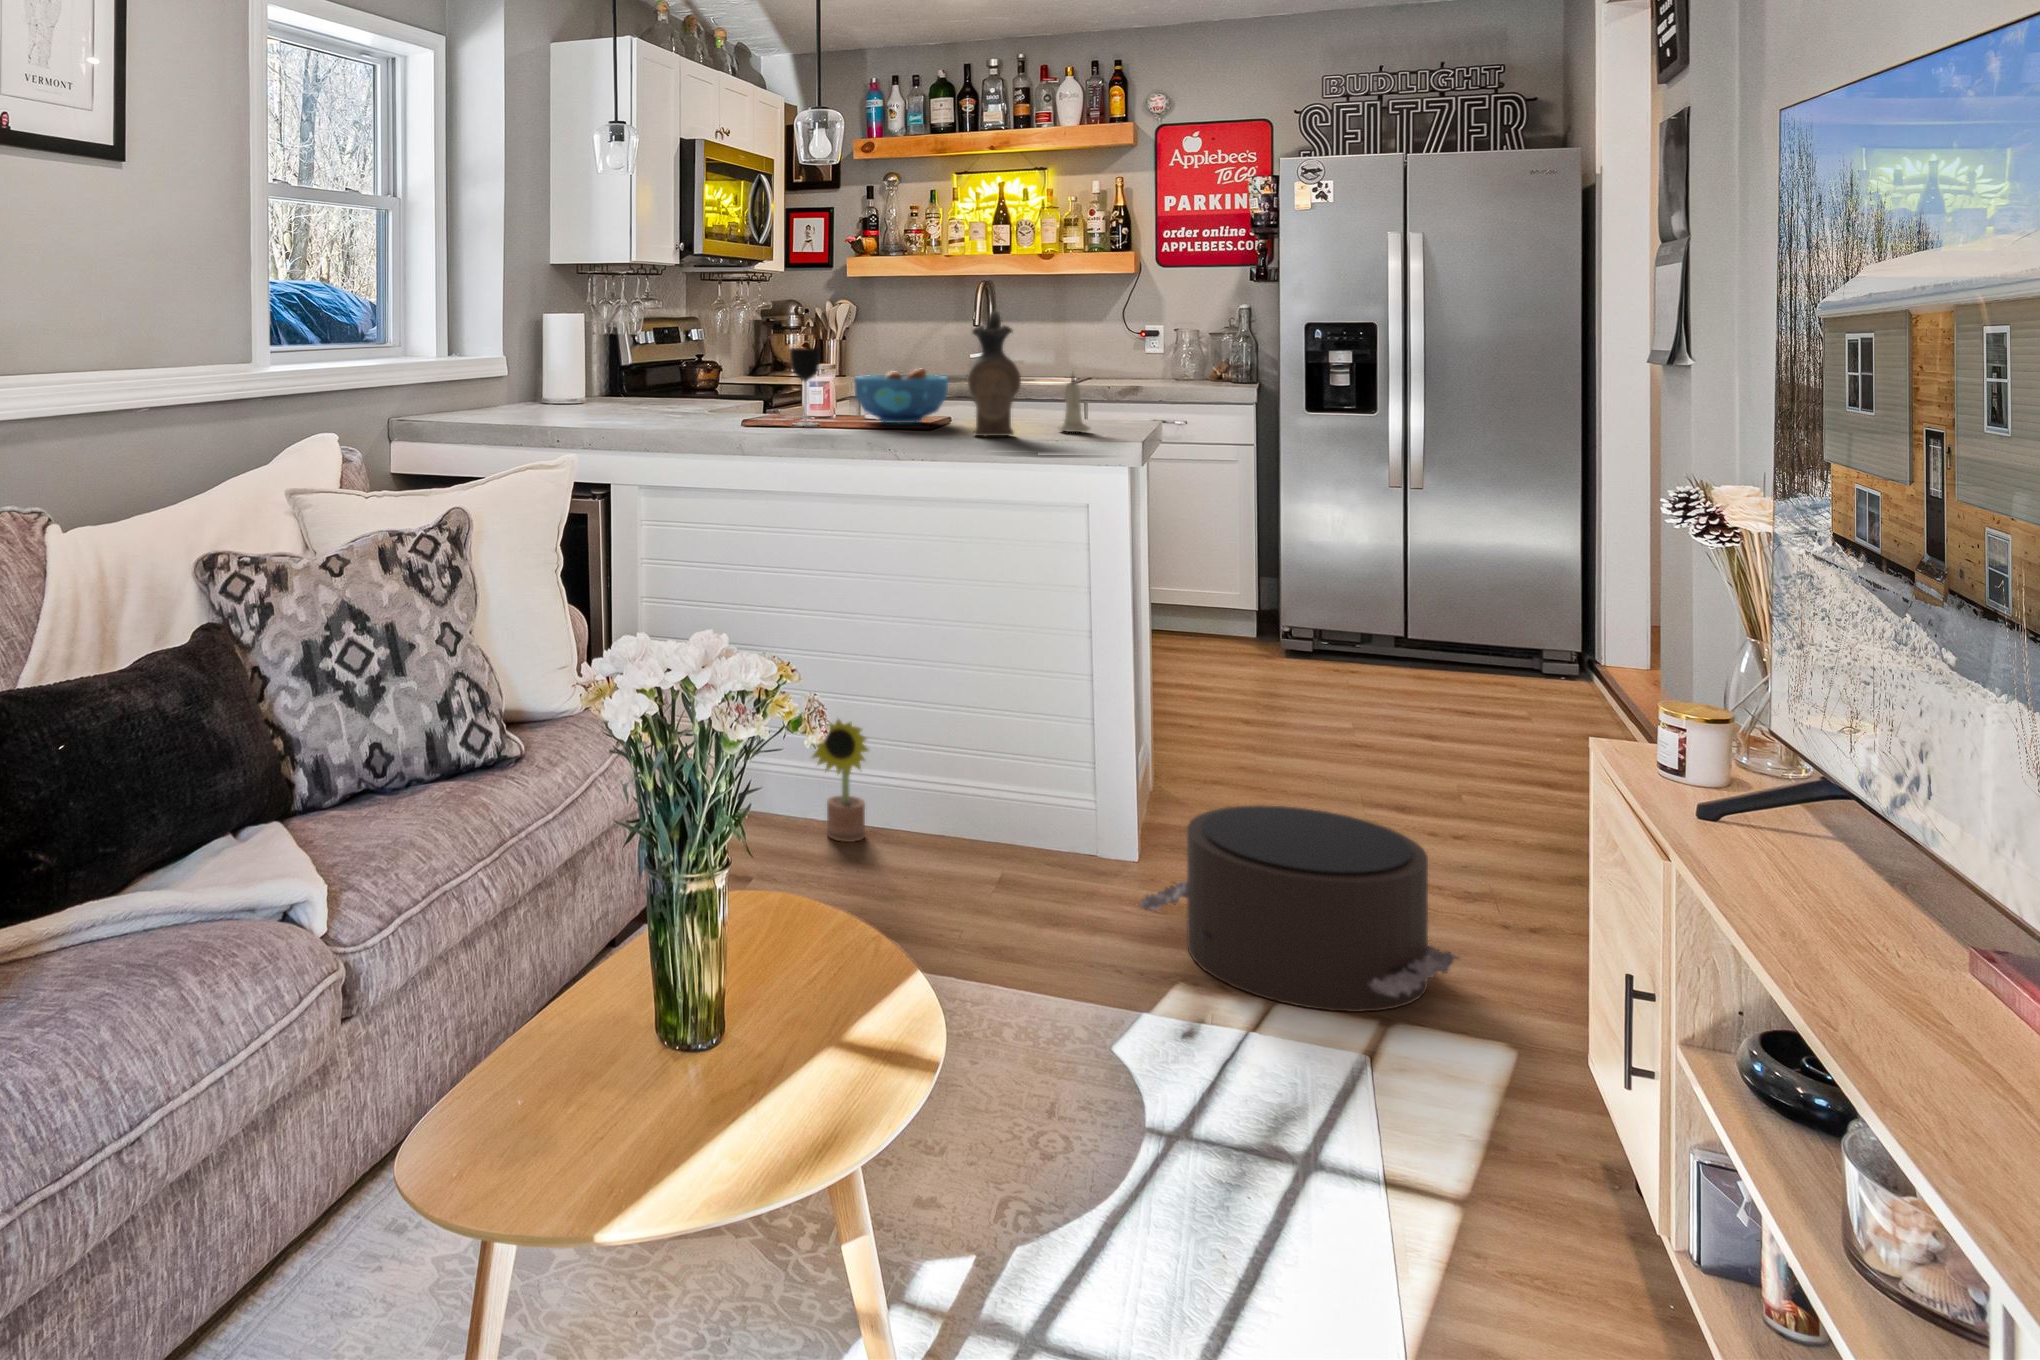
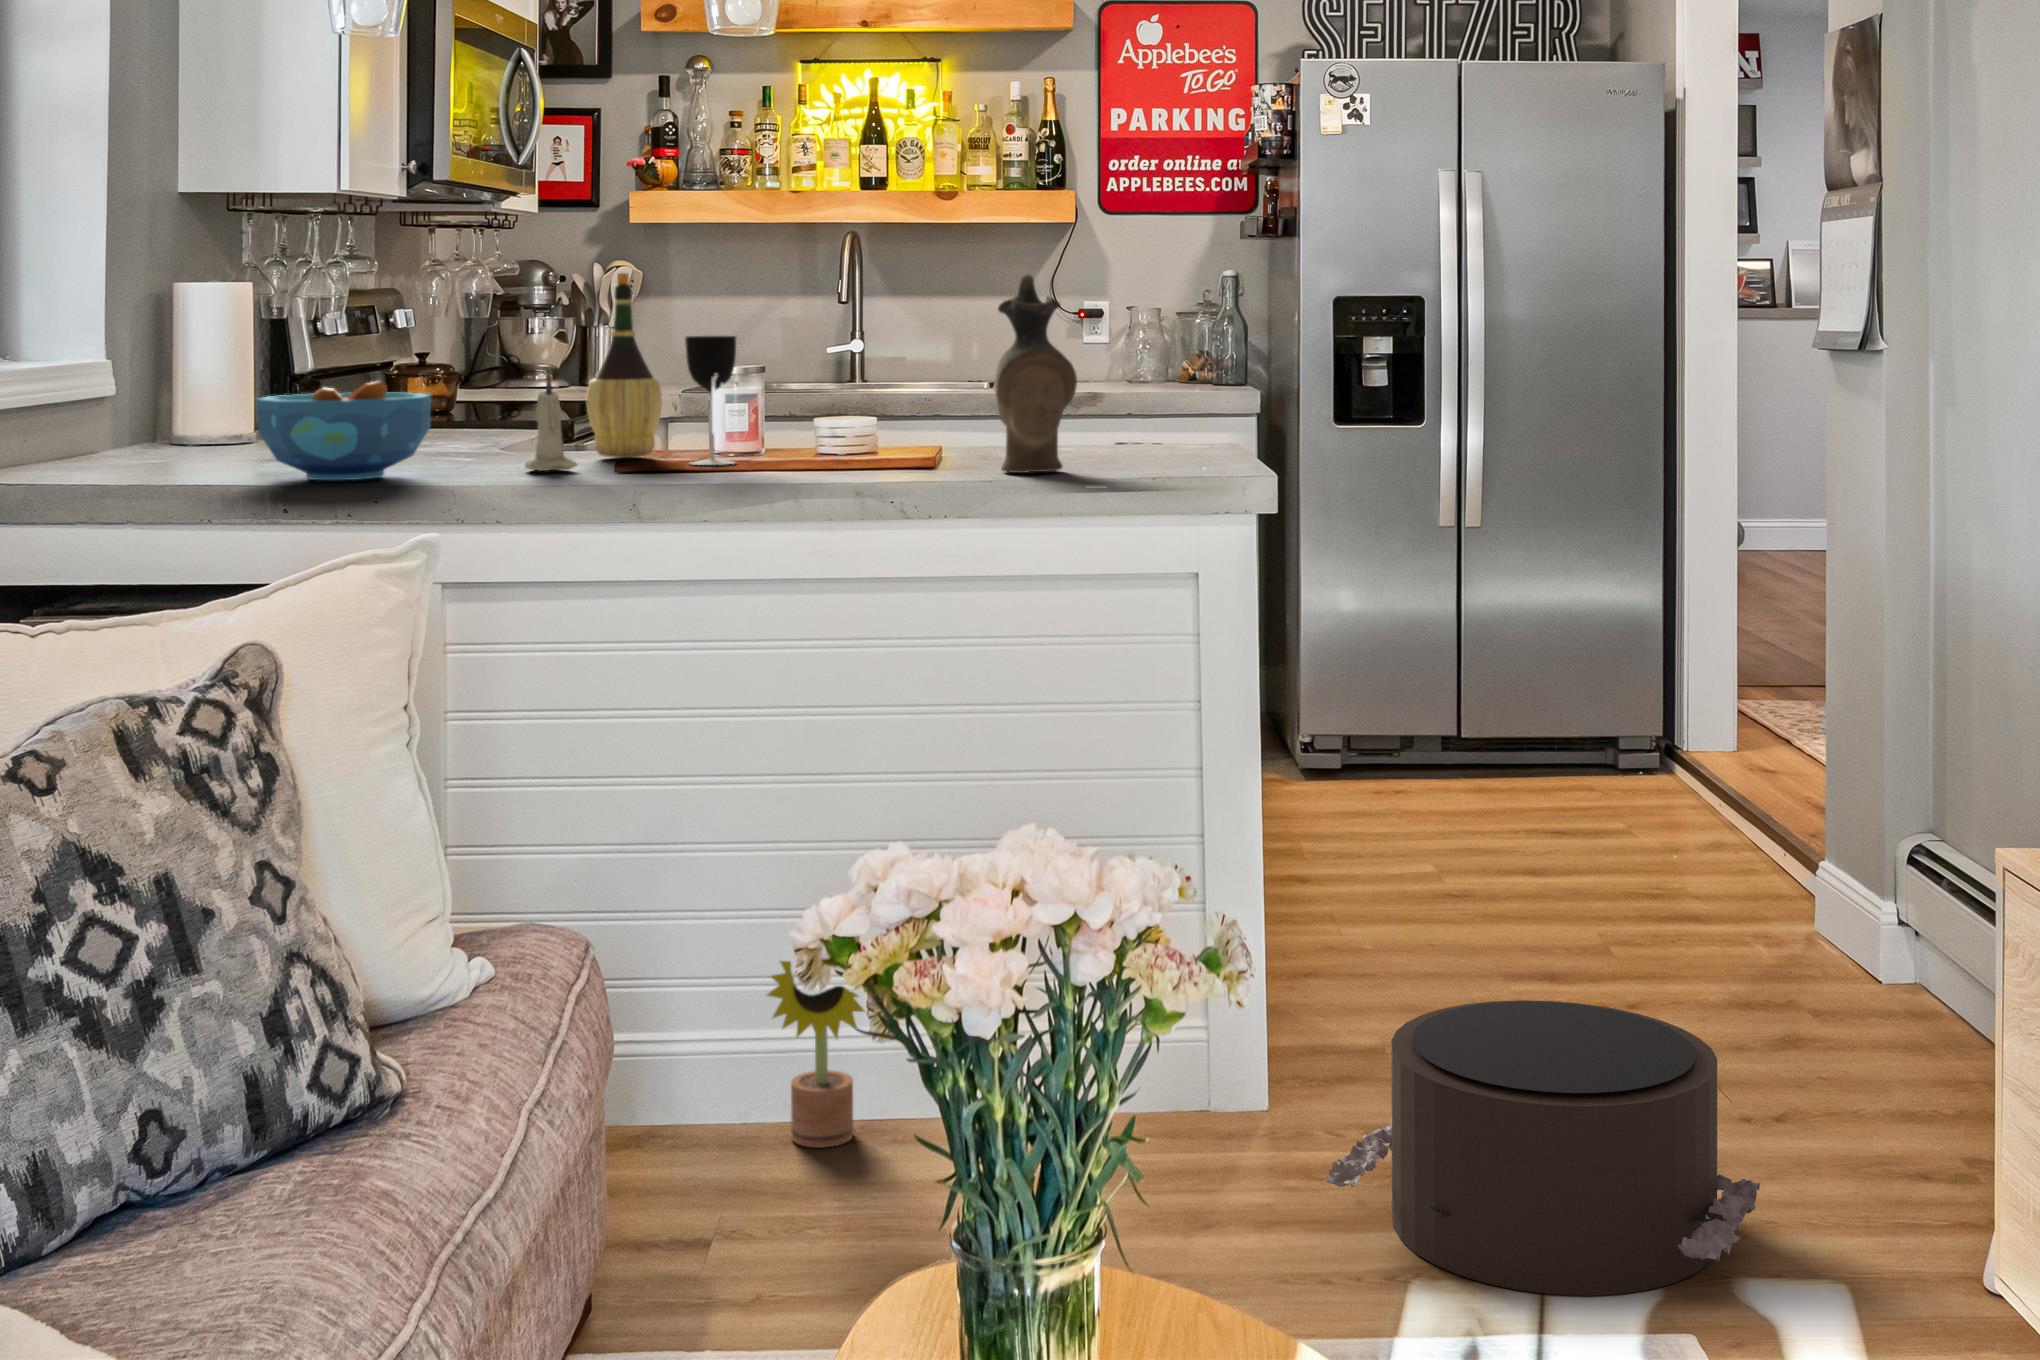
wine bottle: none [738,310,782,420] -> present [587,273,662,458]
bowl: present [854,369,948,423] -> present [256,381,431,480]
candle: present [1058,375,1090,432] -> present [525,375,577,471]

